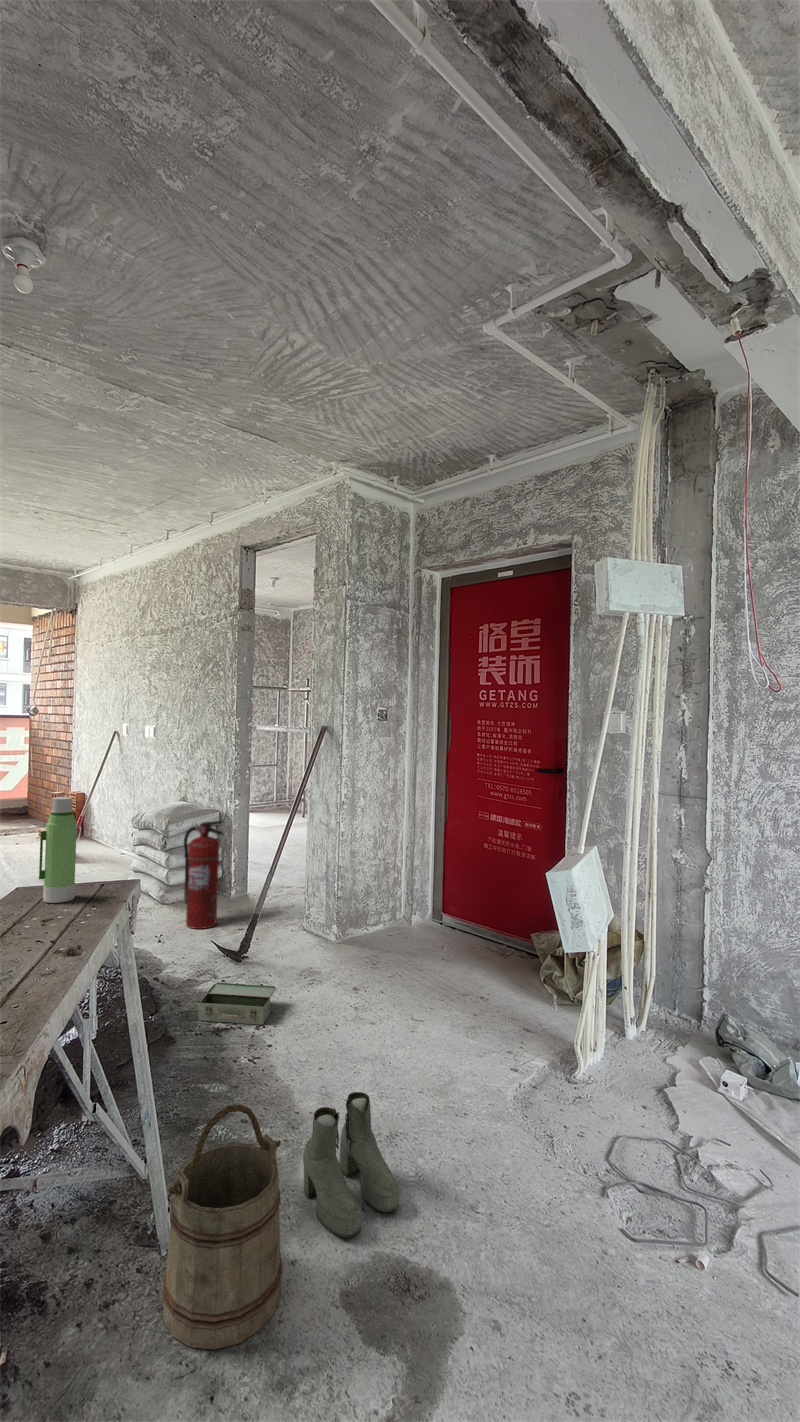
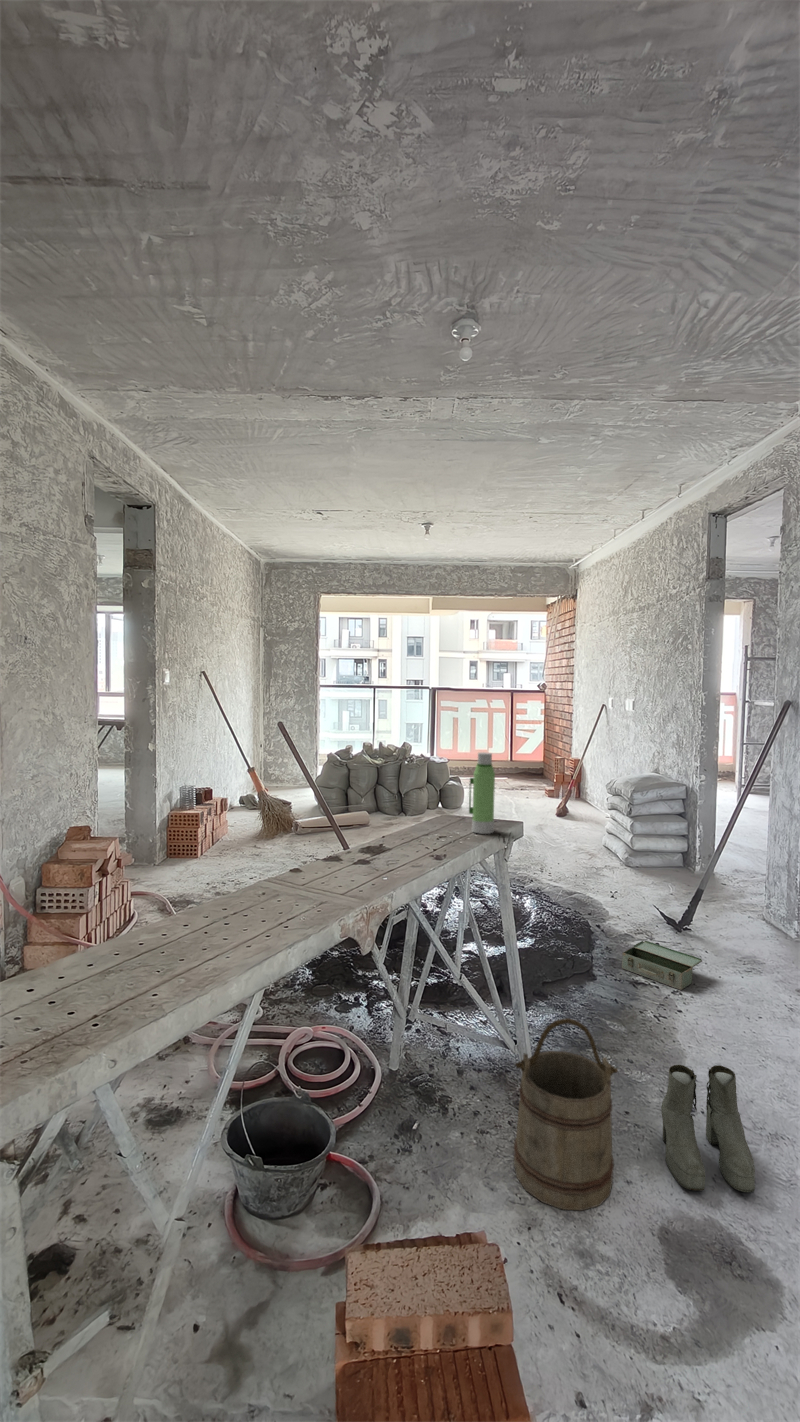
fire extinguisher: present [184,820,223,929] -> none [640,793,679,894]

